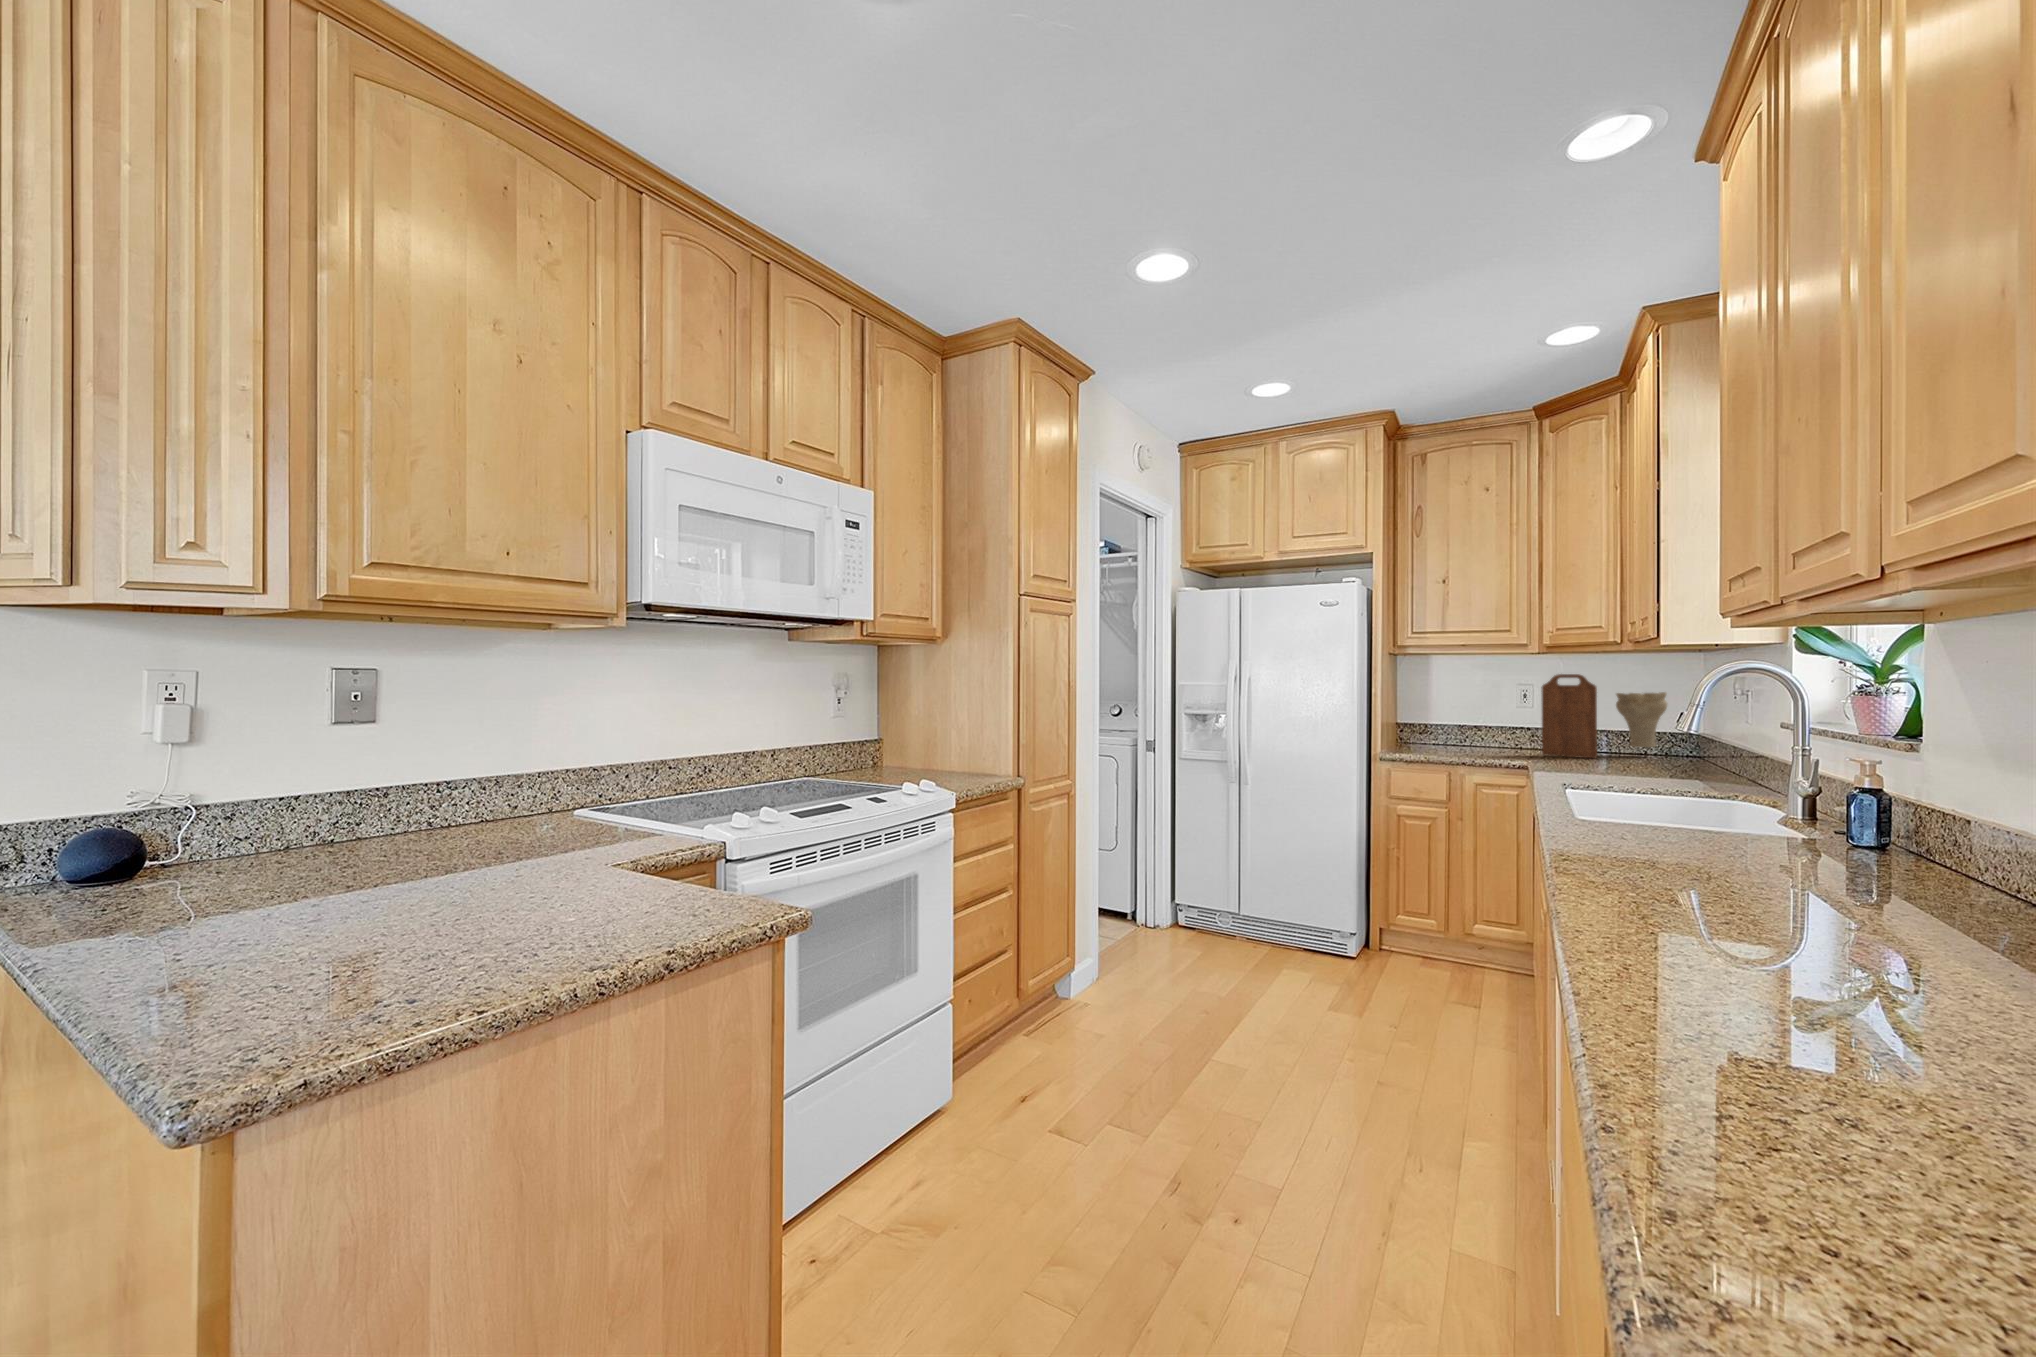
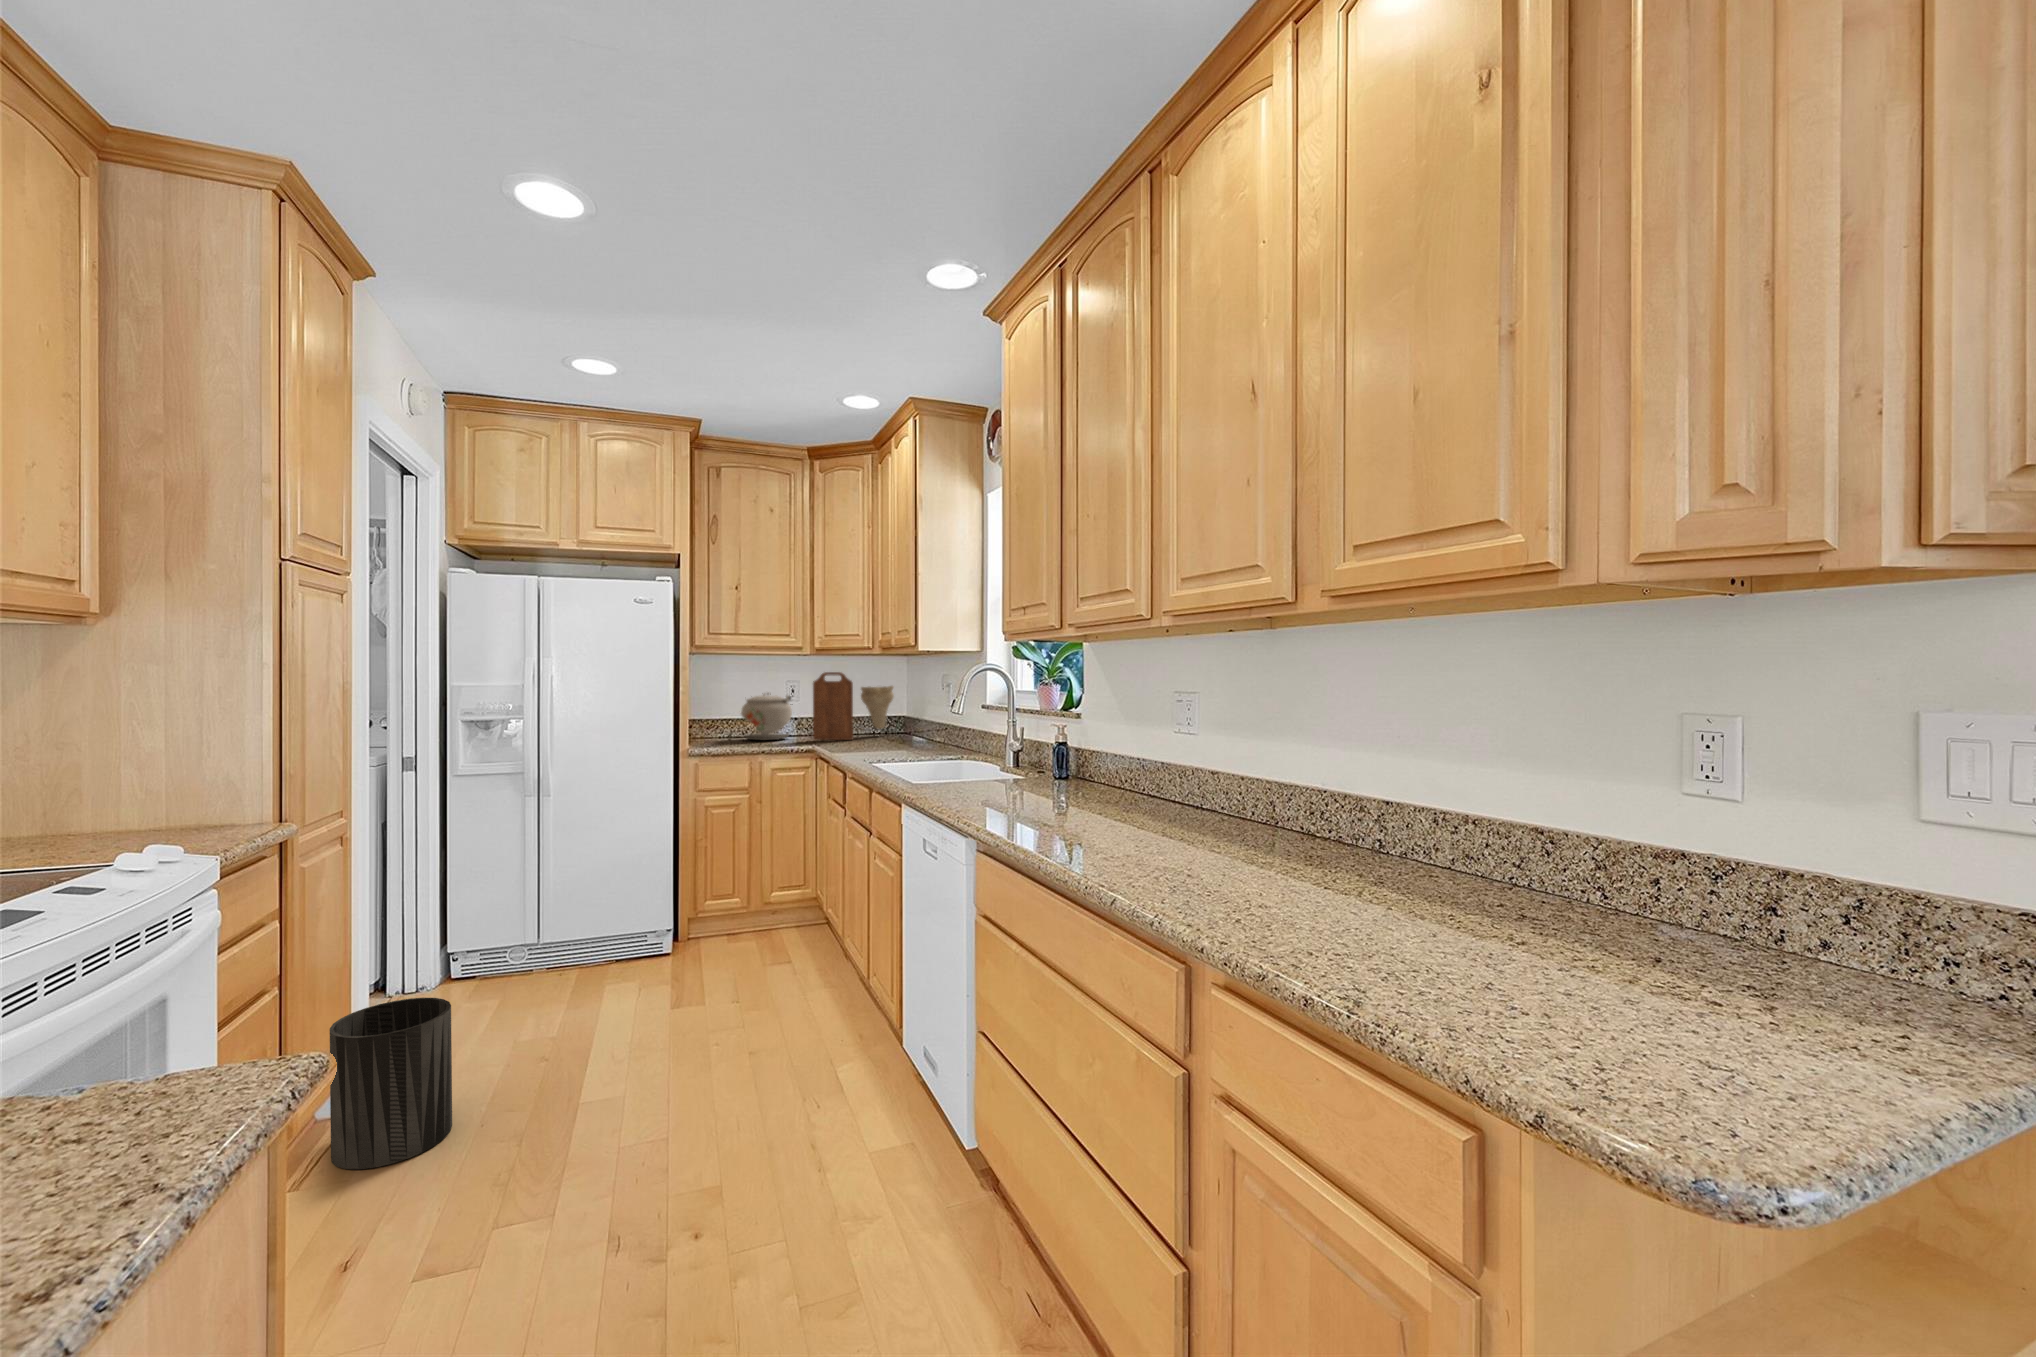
kettle: none [1450,696,1530,751] -> present [741,694,792,741]
trash can: none [1048,926,1124,1049] -> present [330,998,452,1169]

